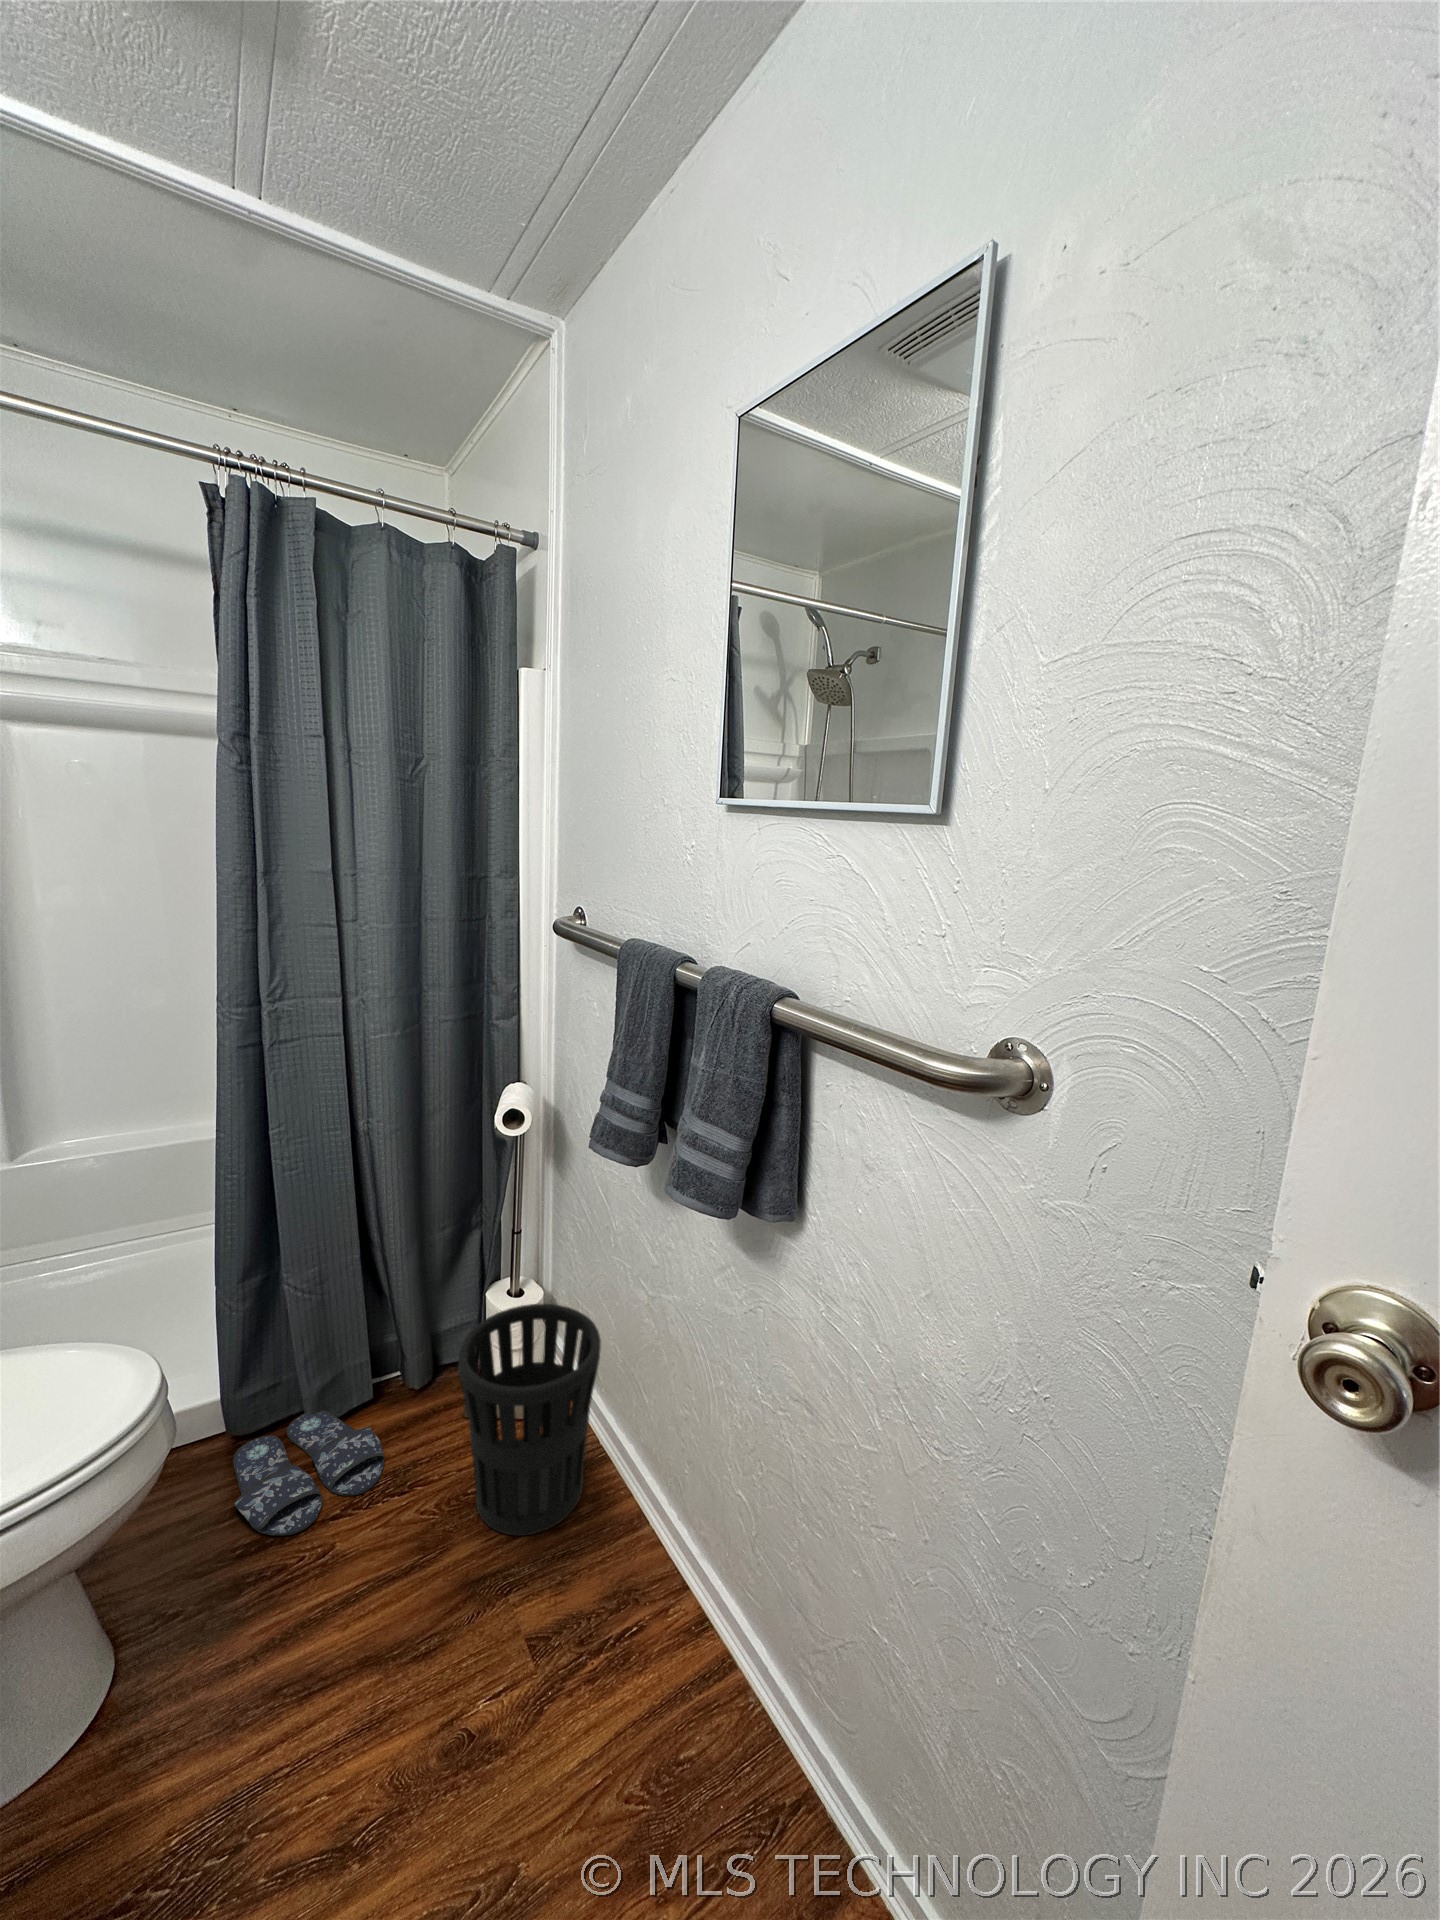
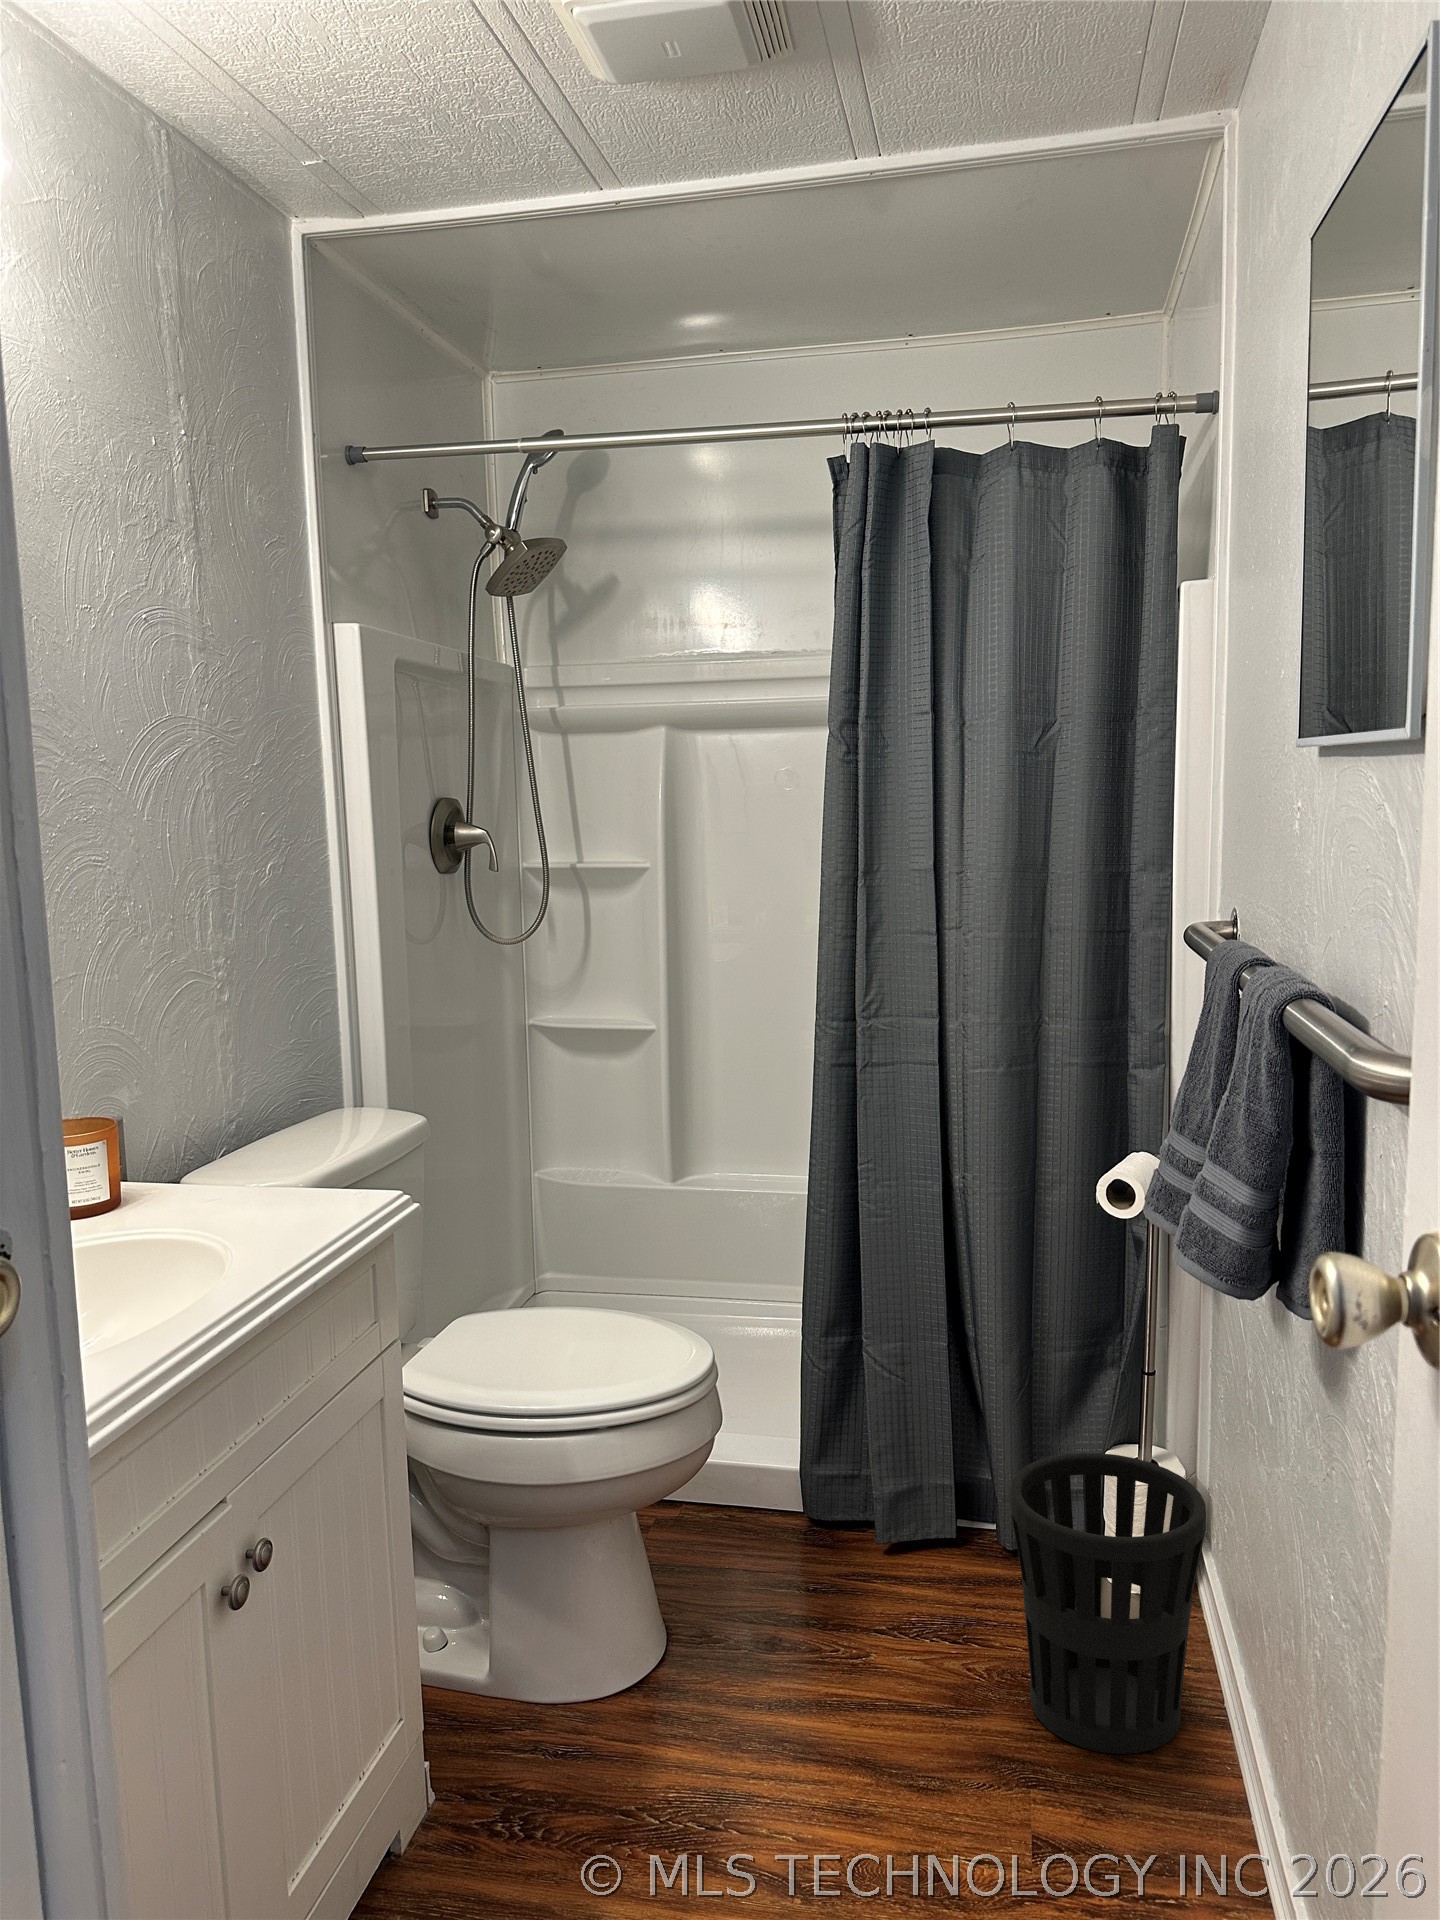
slippers: present [233,1410,384,1536] -> none [790,1530,948,1631]

